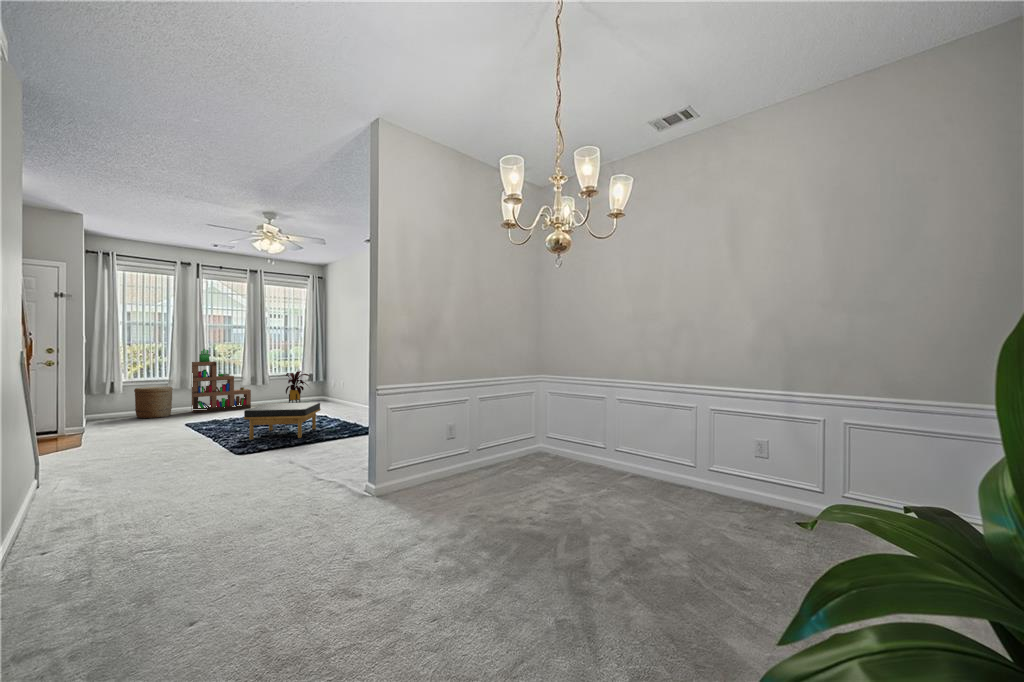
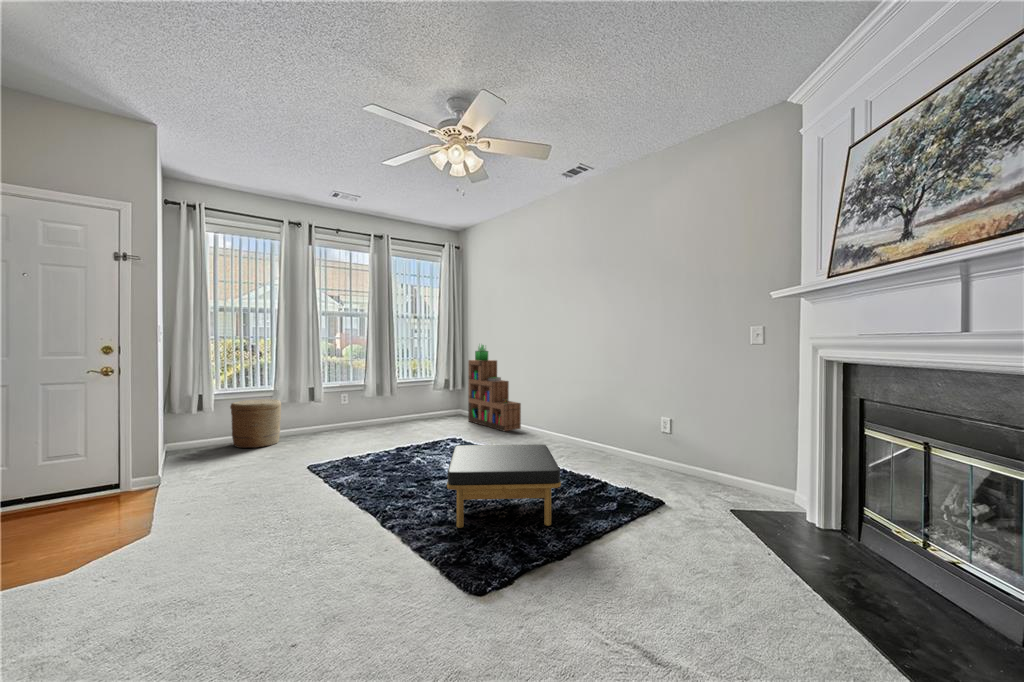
bookshelf: present [192,349,251,413] -> present [468,345,521,431]
house plant: present [285,371,310,403] -> none [412,376,455,423]

